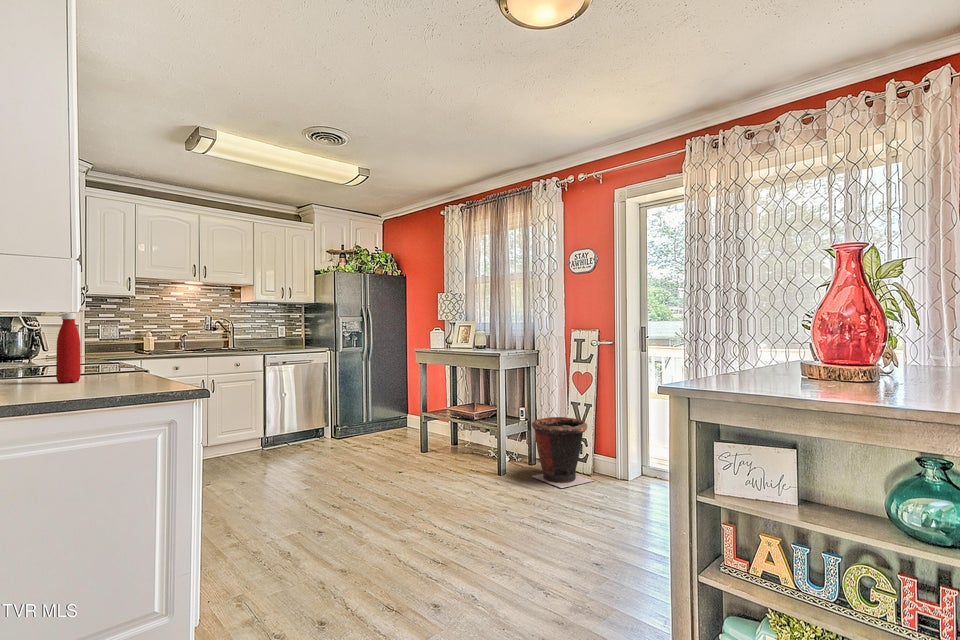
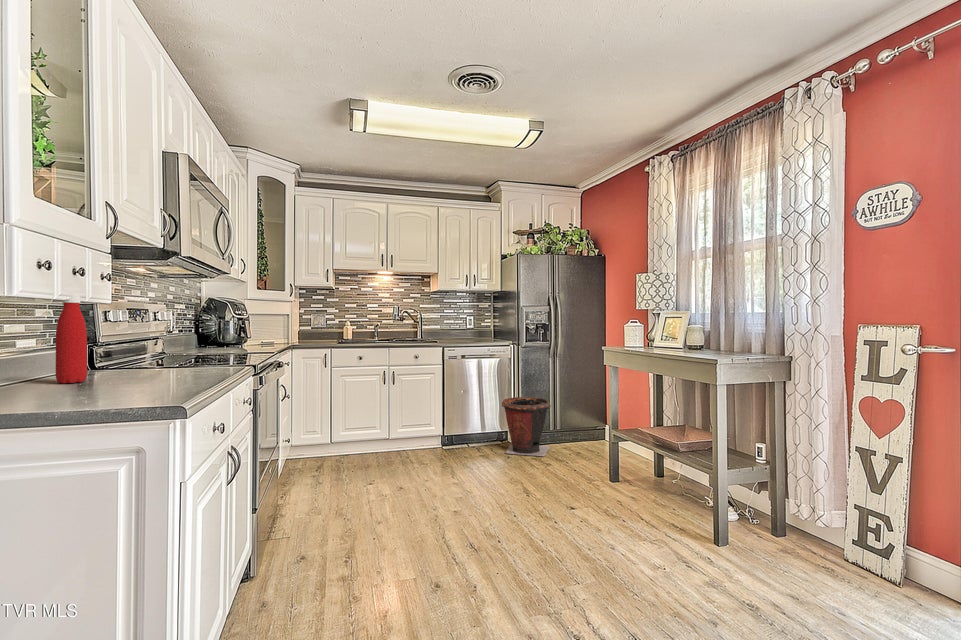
waste bin: present [532,417,593,488] -> present [502,397,551,456]

